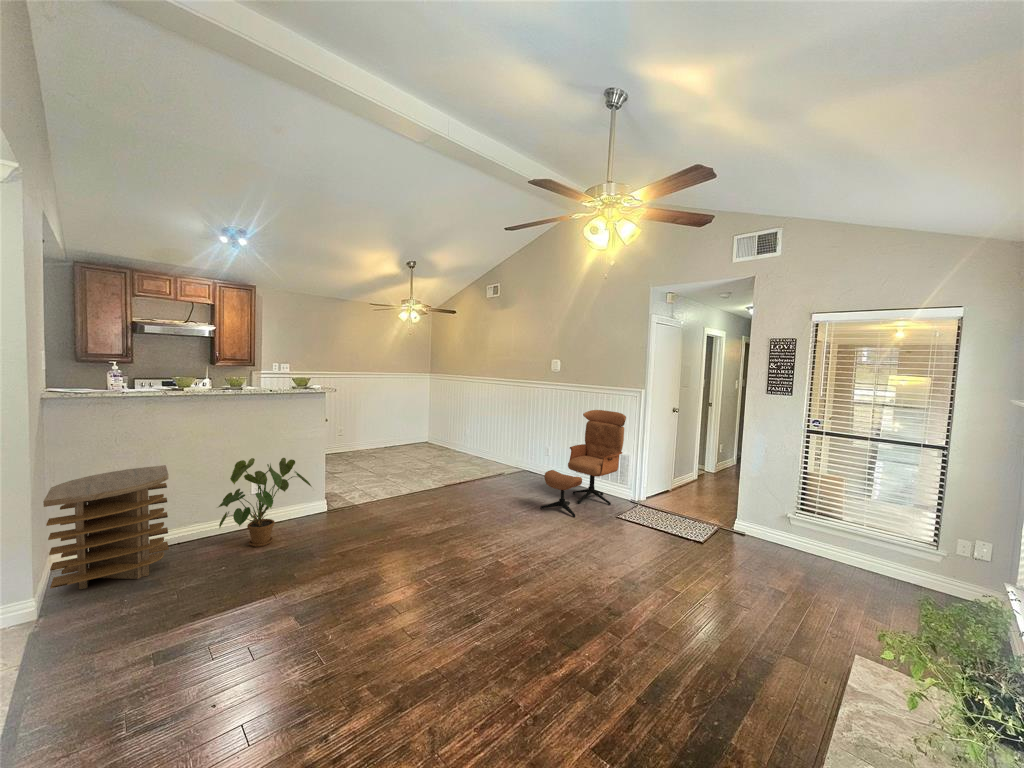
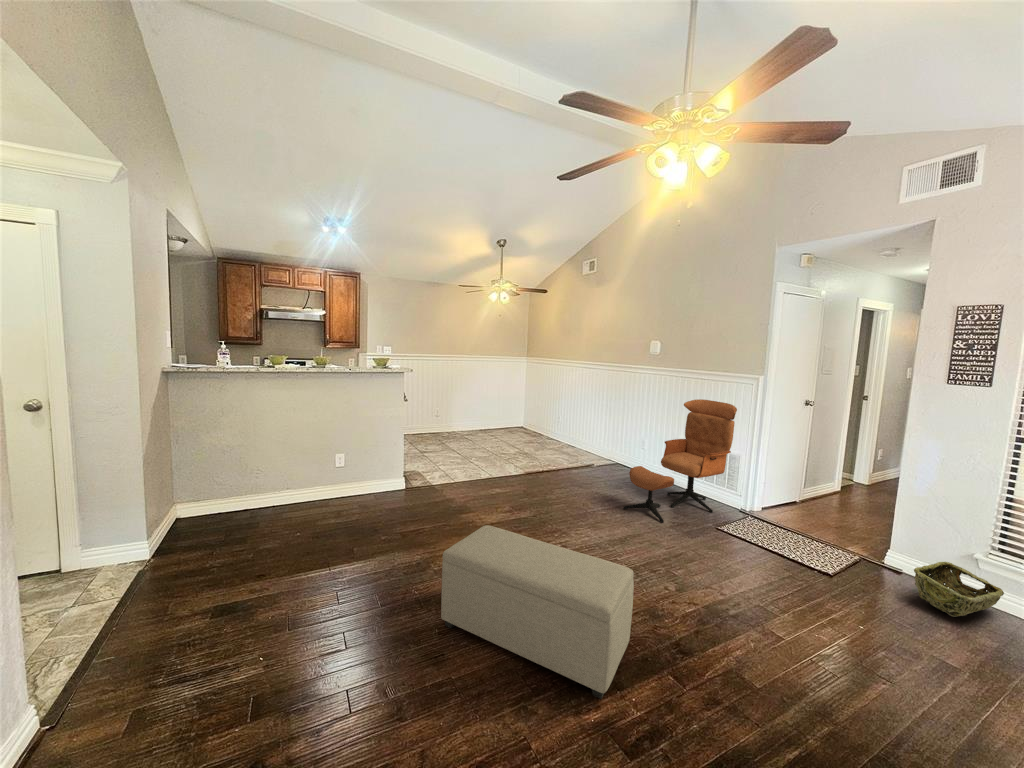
house plant: present [219,458,312,547] -> none [298,433,386,517]
side table: present [43,465,169,590] -> none [151,435,260,538]
woven basket: none [754,522,806,560] -> present [914,562,1004,617]
ottoman: none [410,532,577,660] -> present [441,525,634,699]

